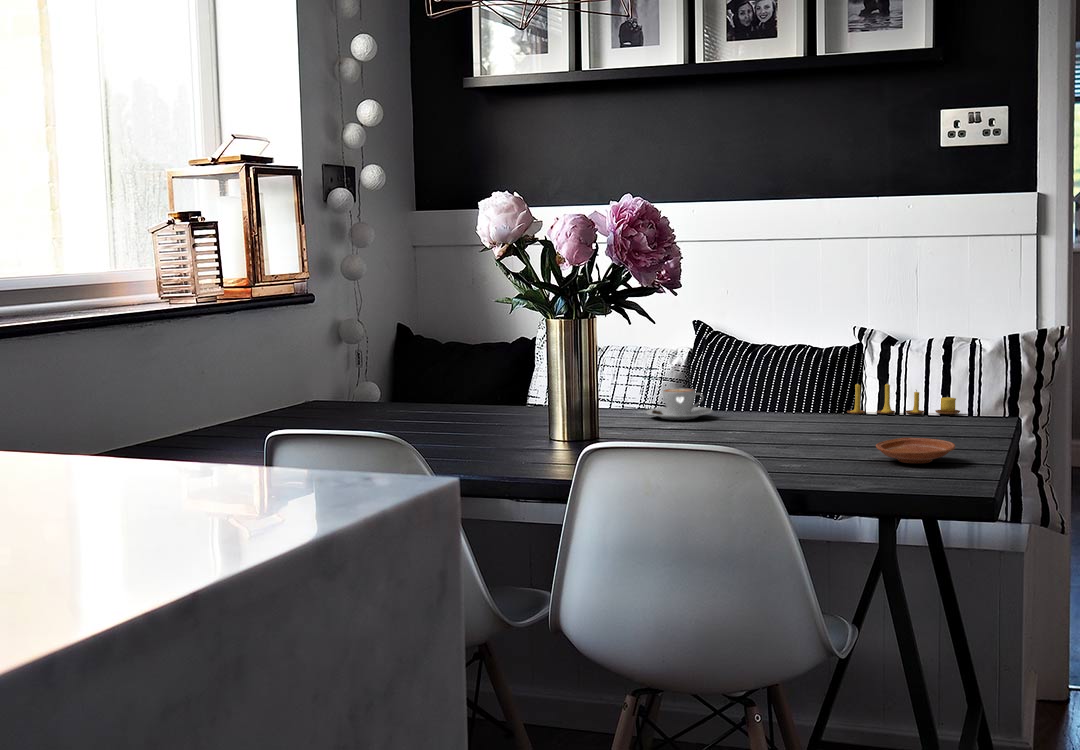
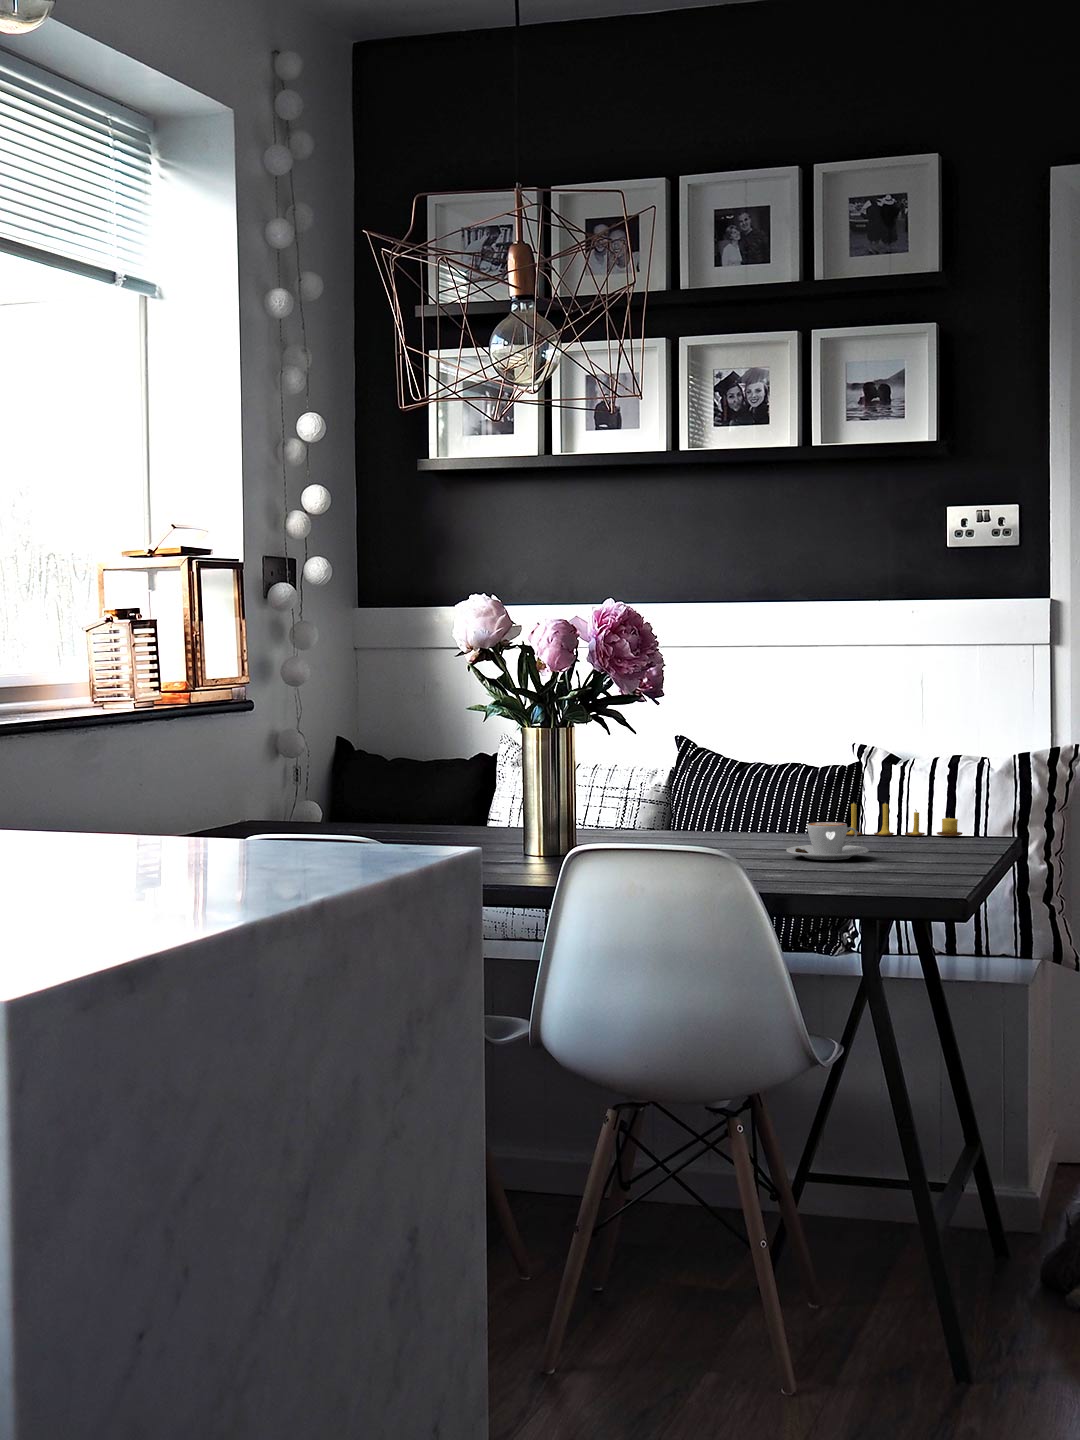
coffee cup: present [646,389,712,420] -> present [787,822,869,860]
plate: present [876,438,955,463] -> none [863,851,942,876]

